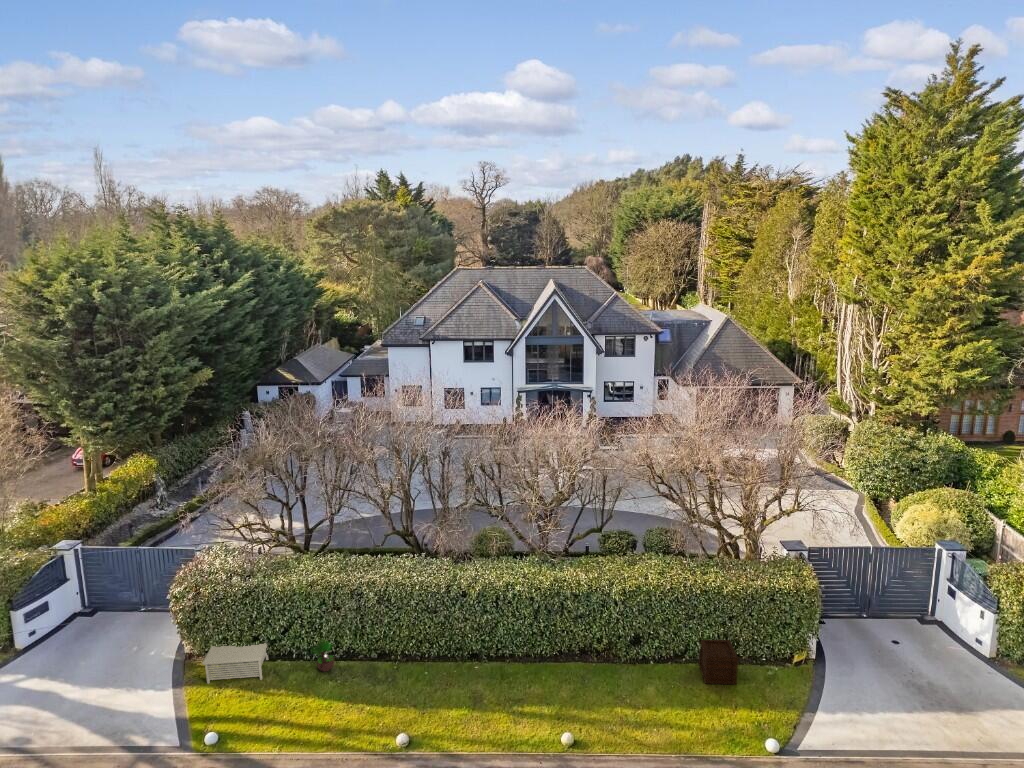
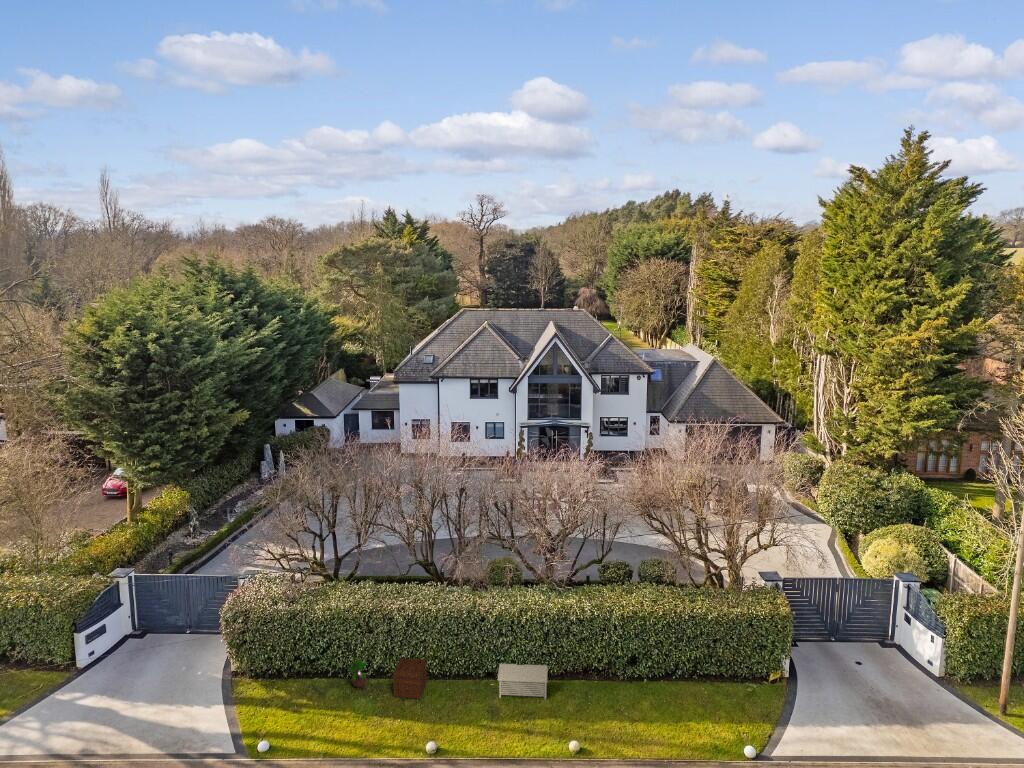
wooden crate: present [699,640,738,685] -> present [393,659,427,699]
storage bench: present [203,643,268,684] -> present [498,664,547,700]

